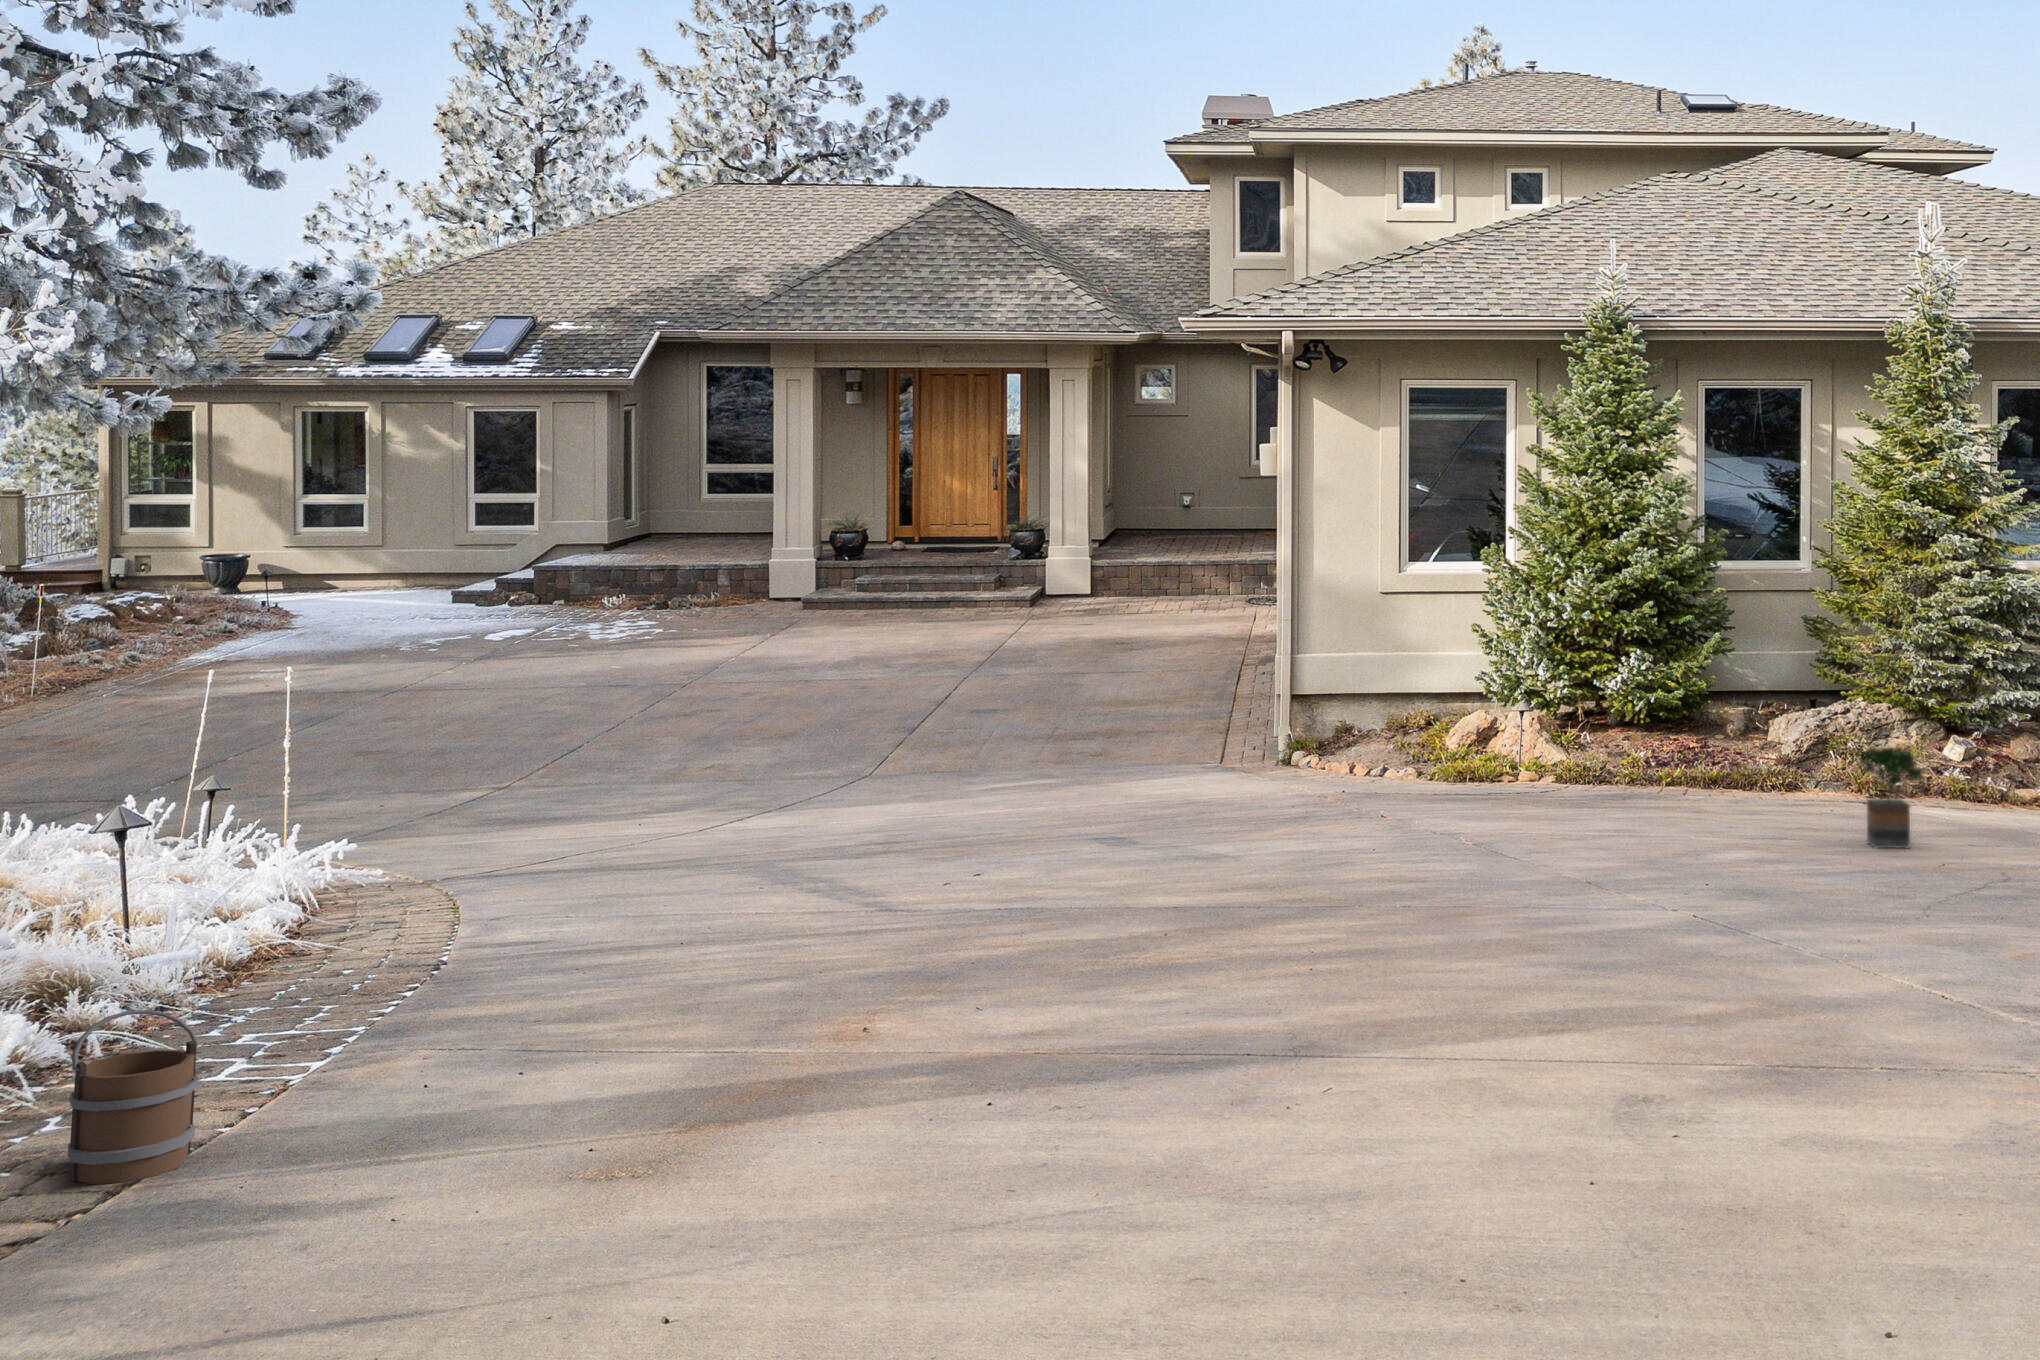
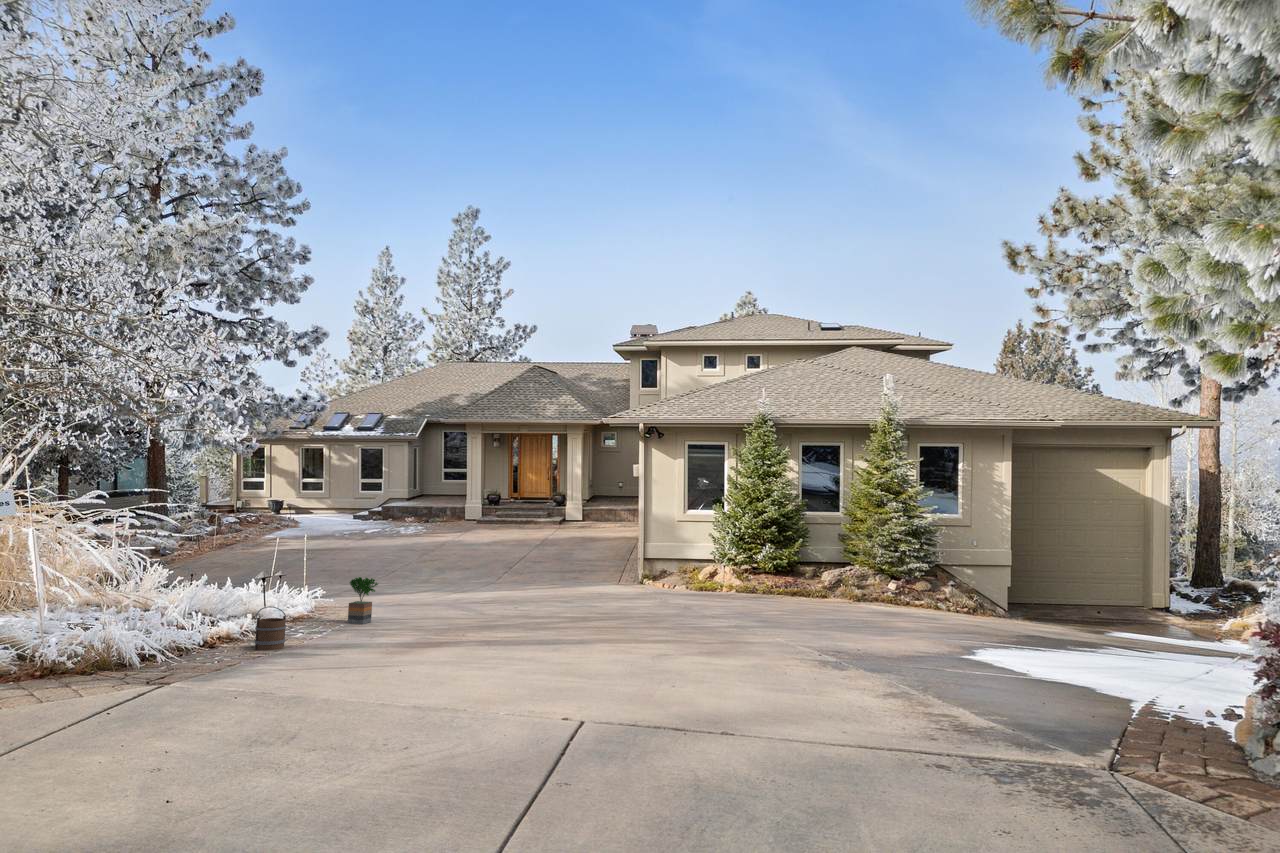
potted tree: present [1857,748,1924,848] -> present [348,577,378,624]

